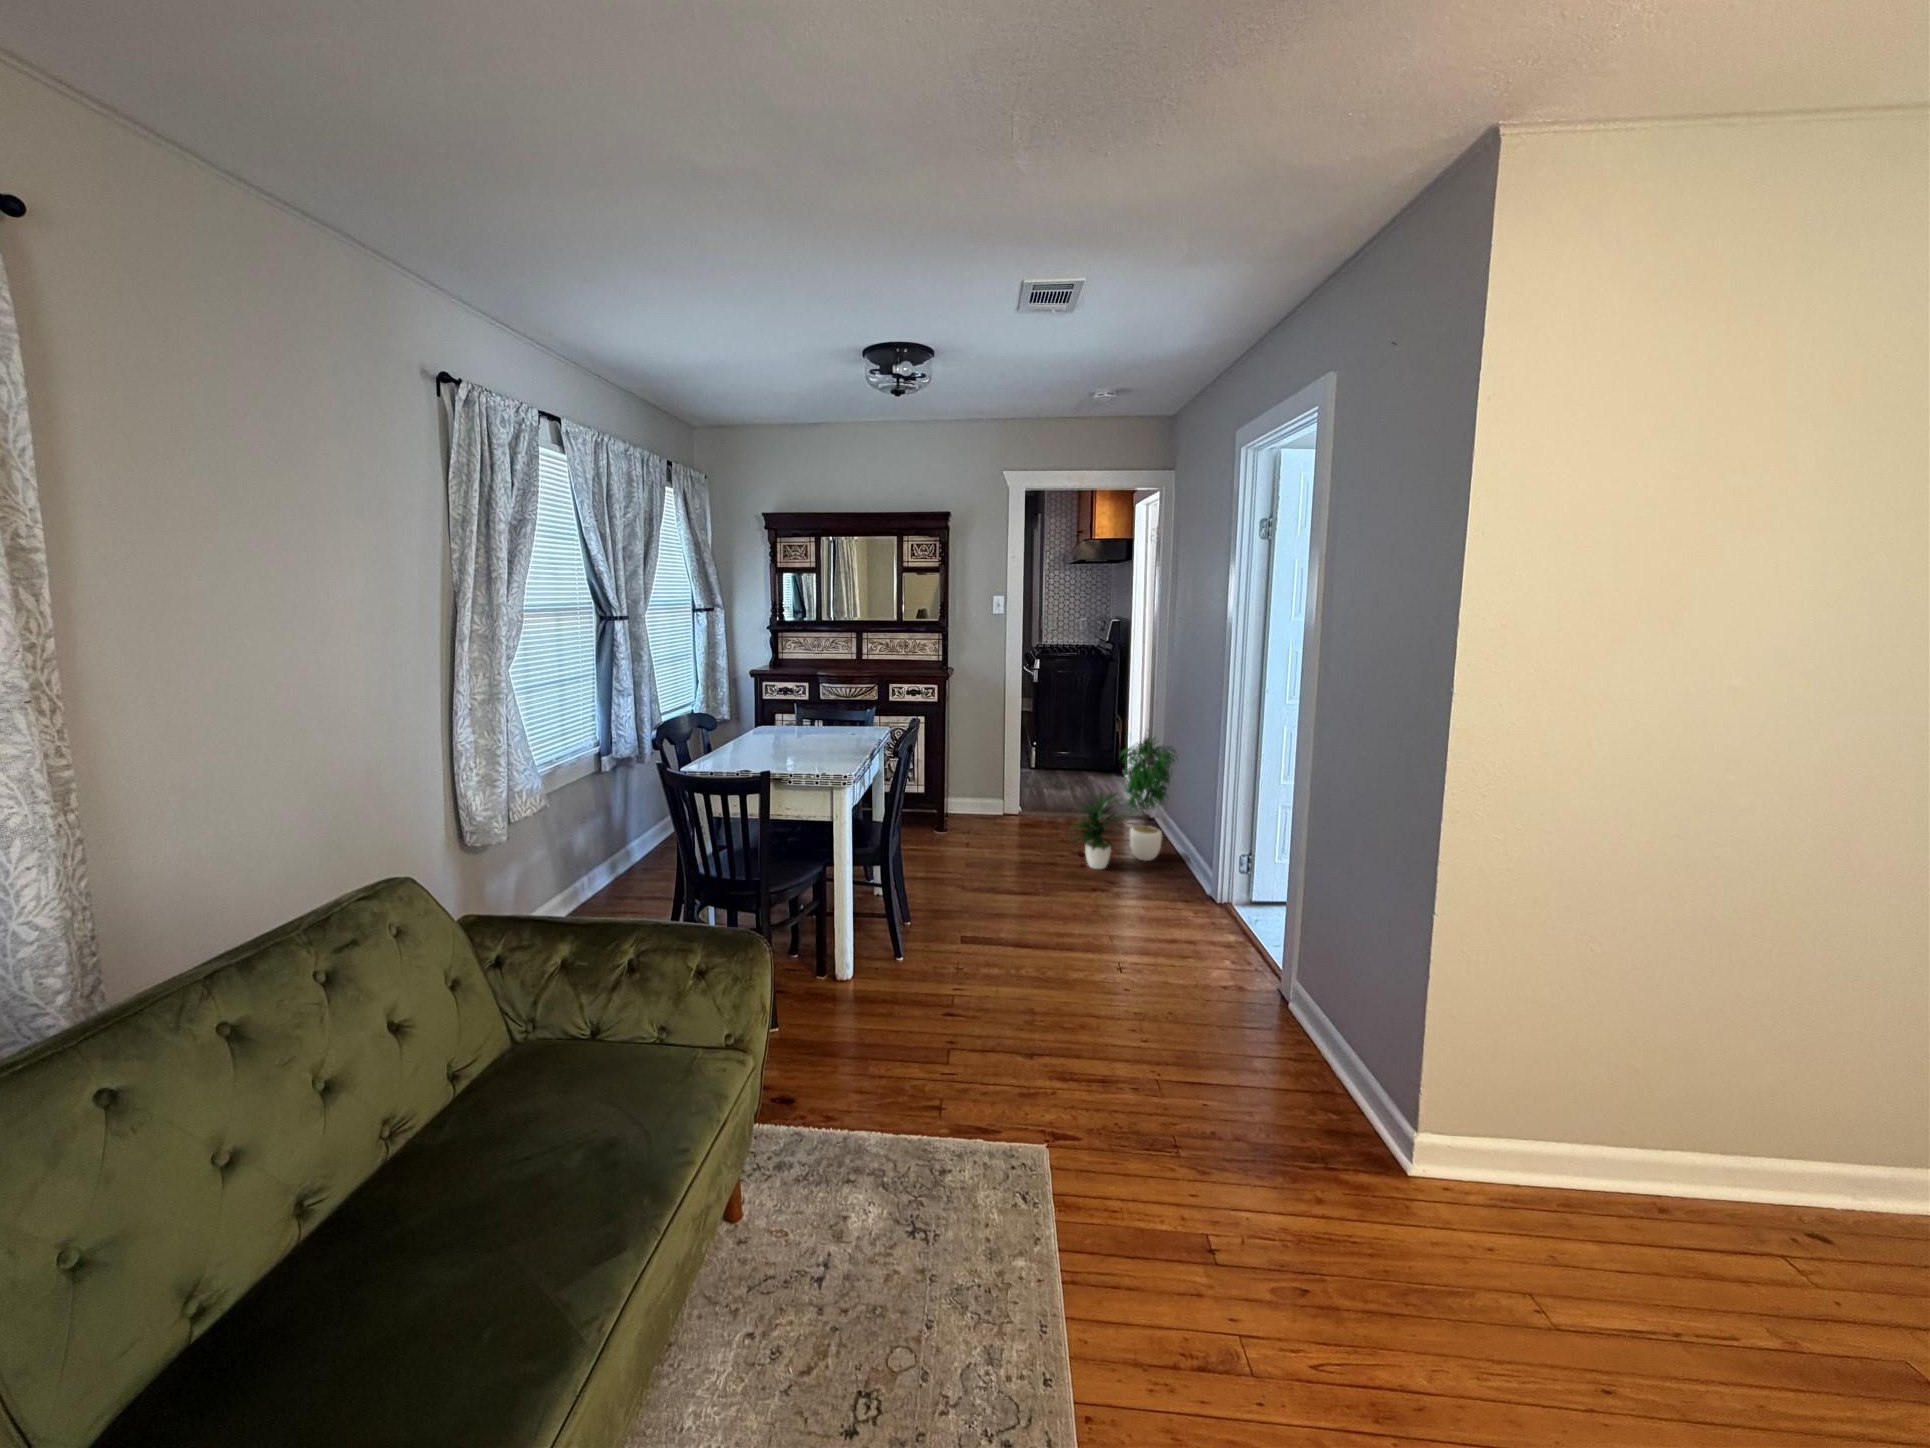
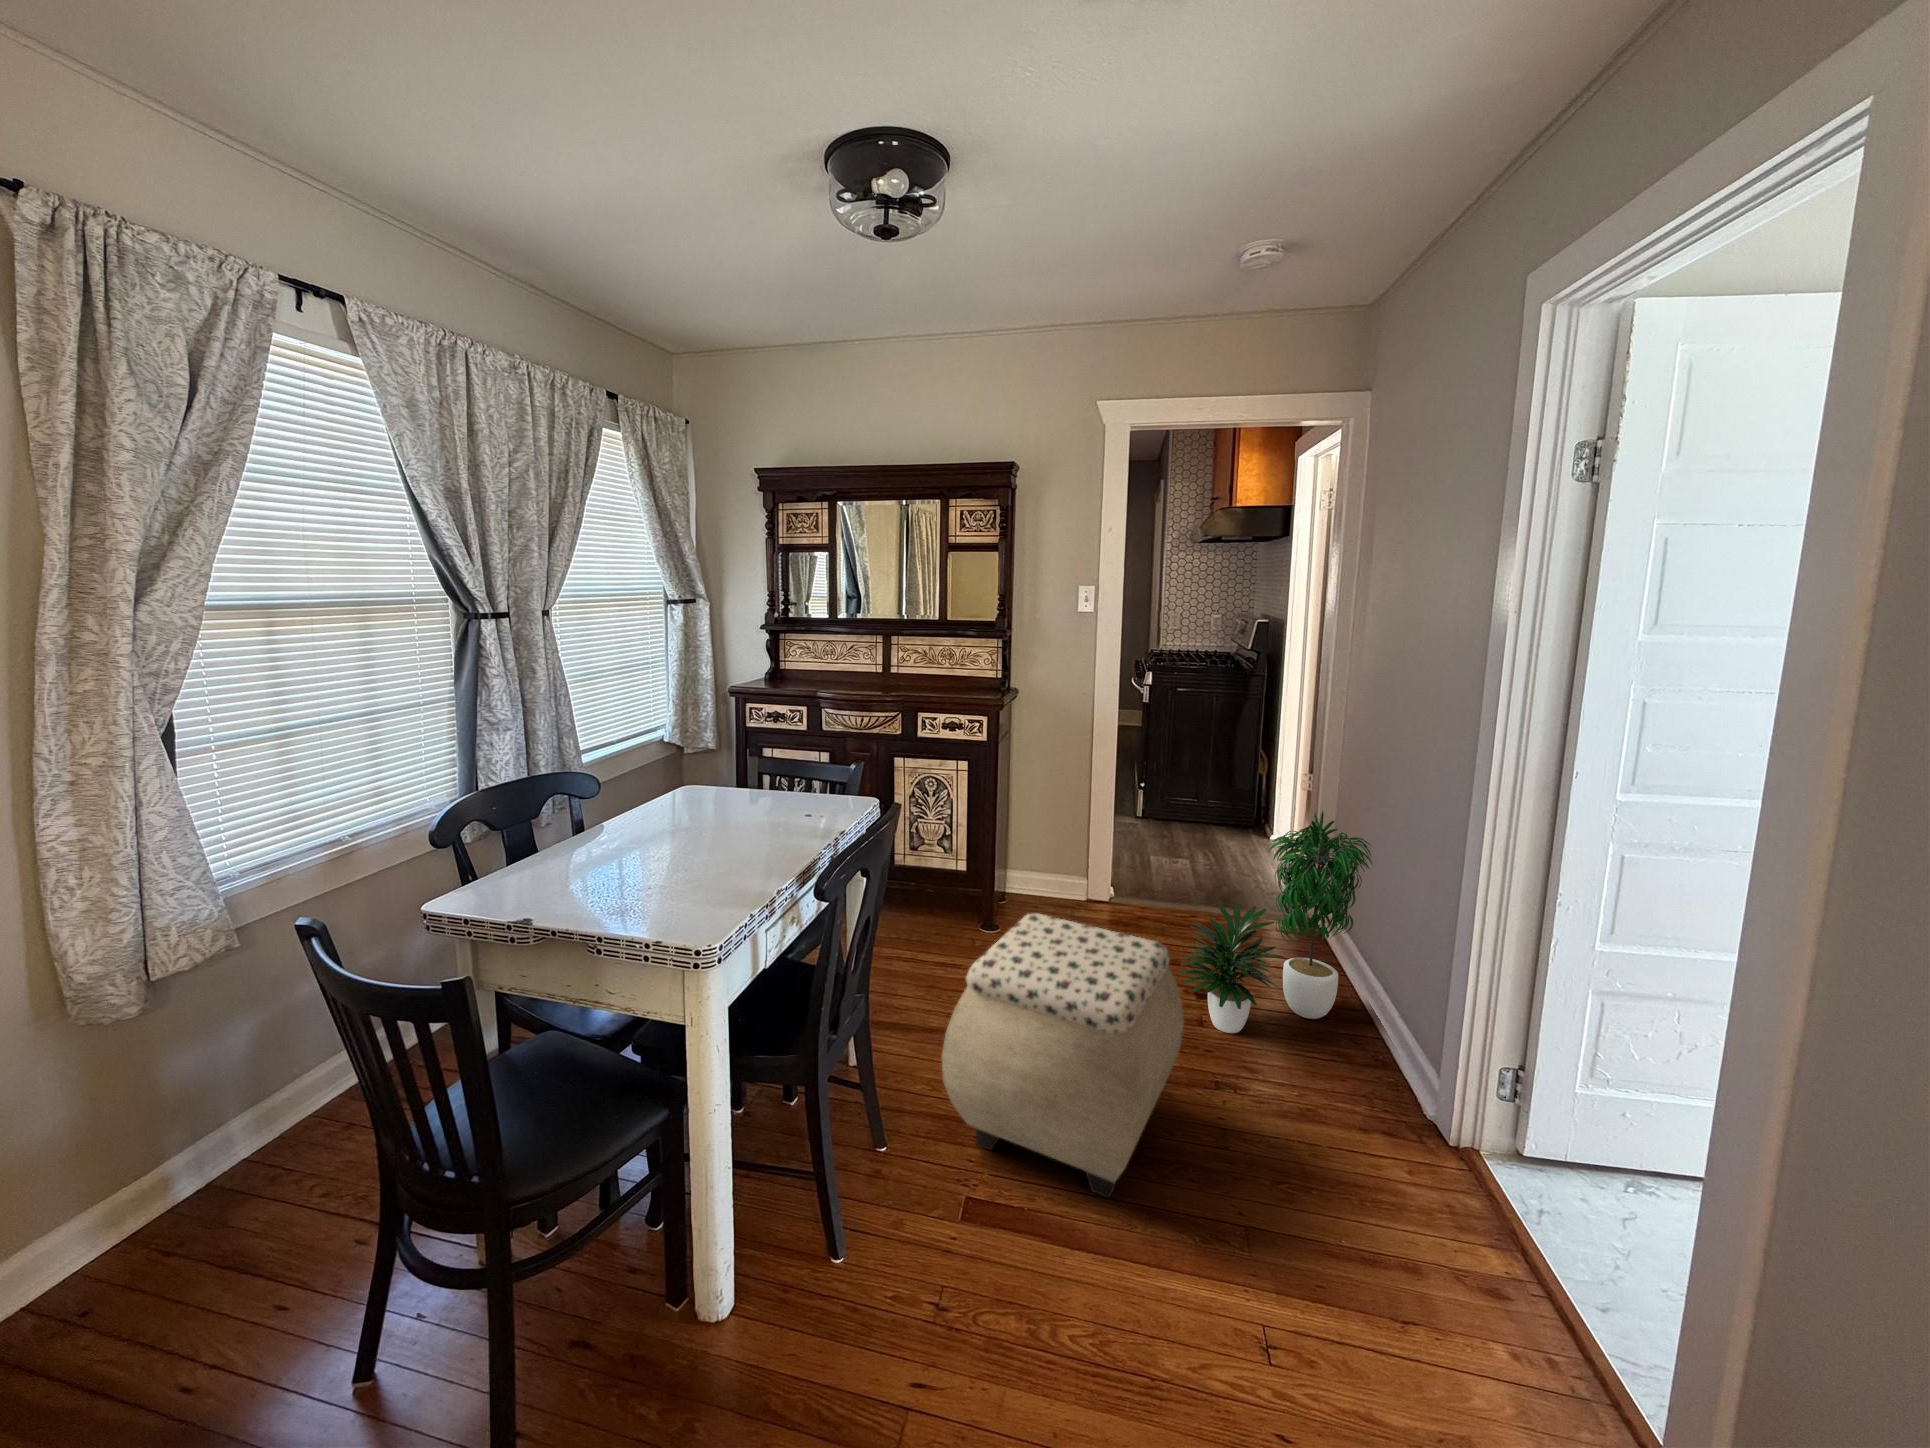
ottoman: none [939,791,1073,934] -> present [942,914,1184,1198]

